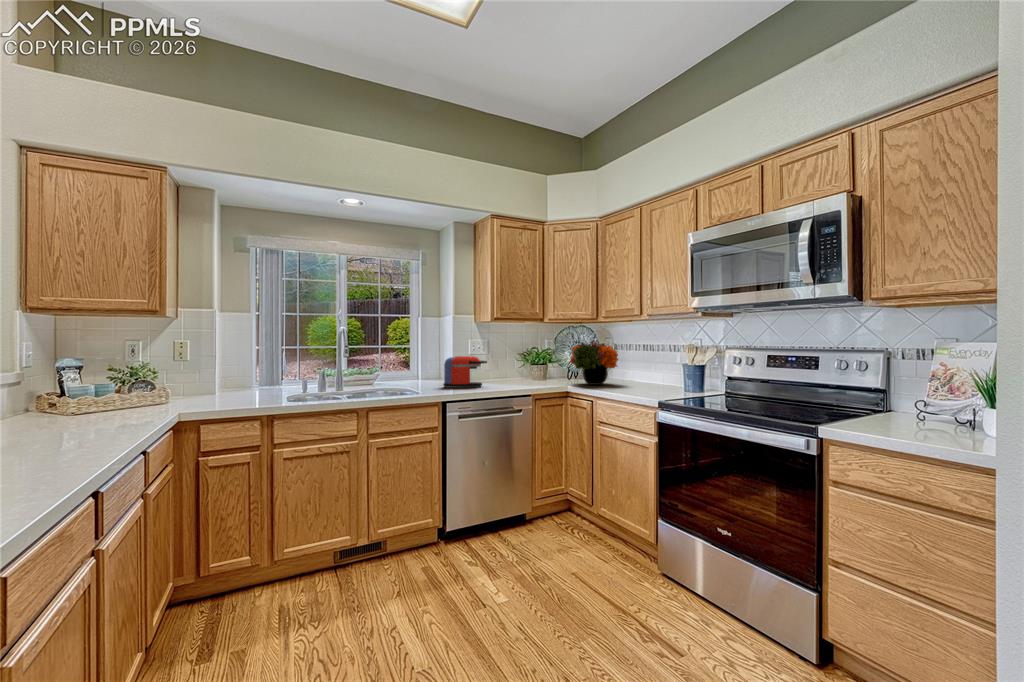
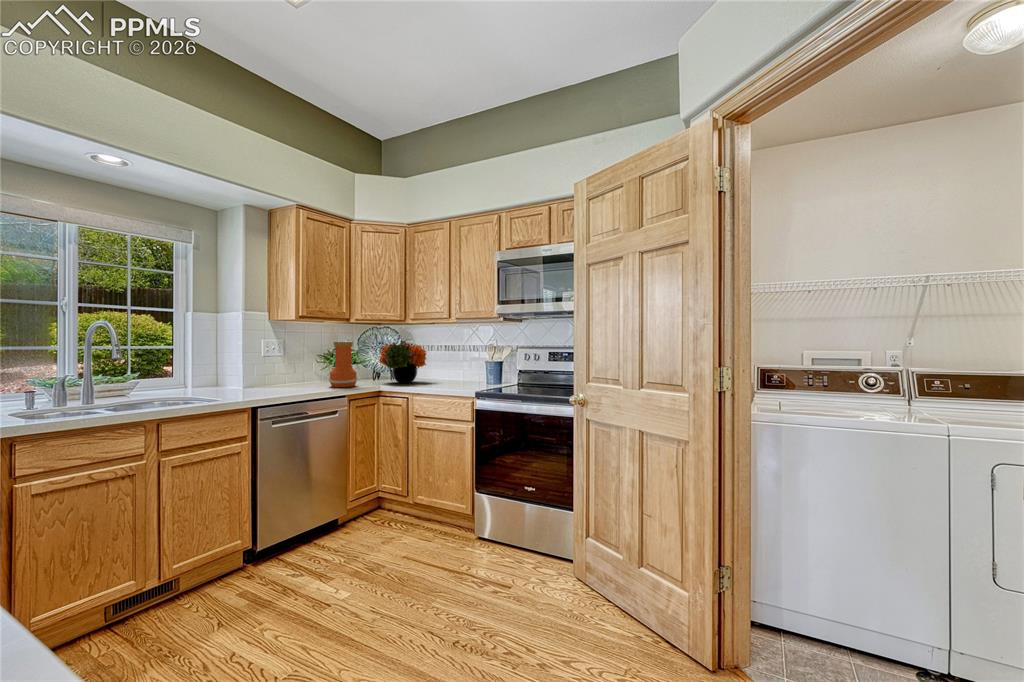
vase: none [520,342,545,386] -> present [329,342,357,387]
coffee maker: present [443,356,487,388] -> none [240,357,294,393]

